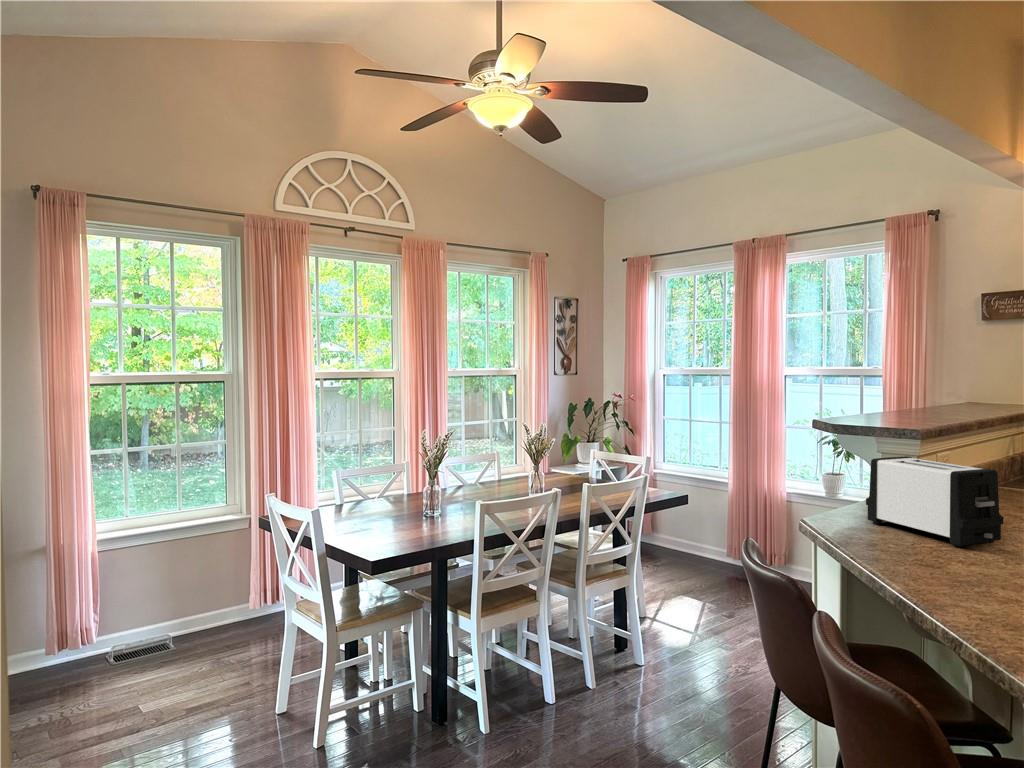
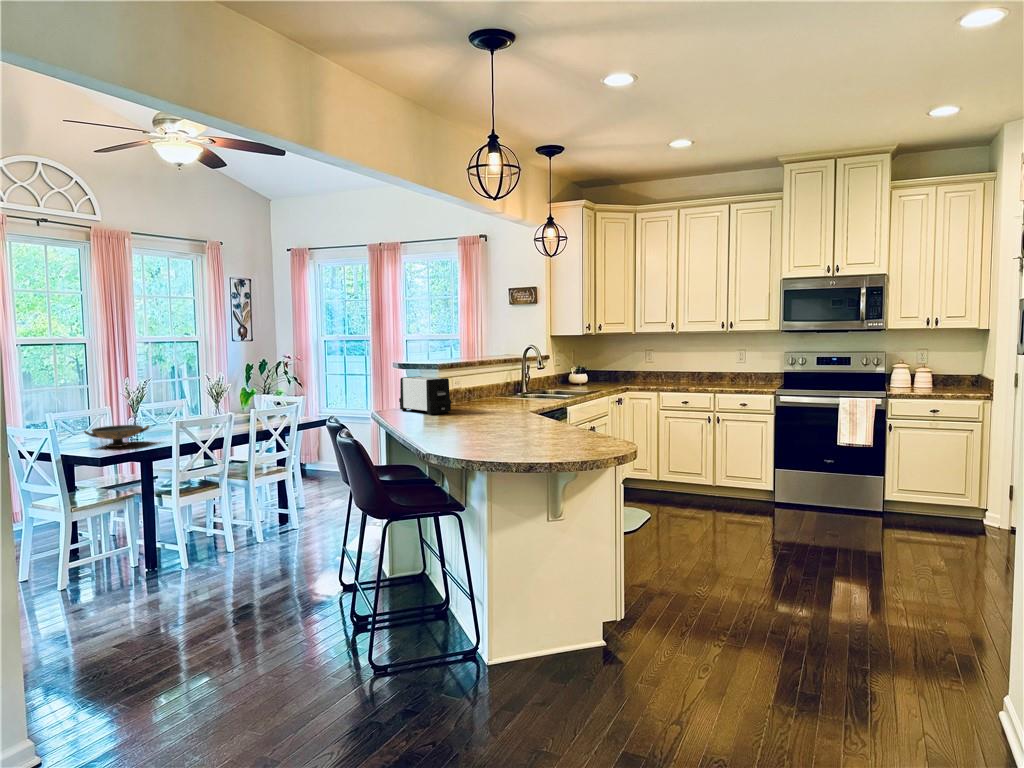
decorative bowl: none [363,497,447,532] -> present [84,425,149,447]

